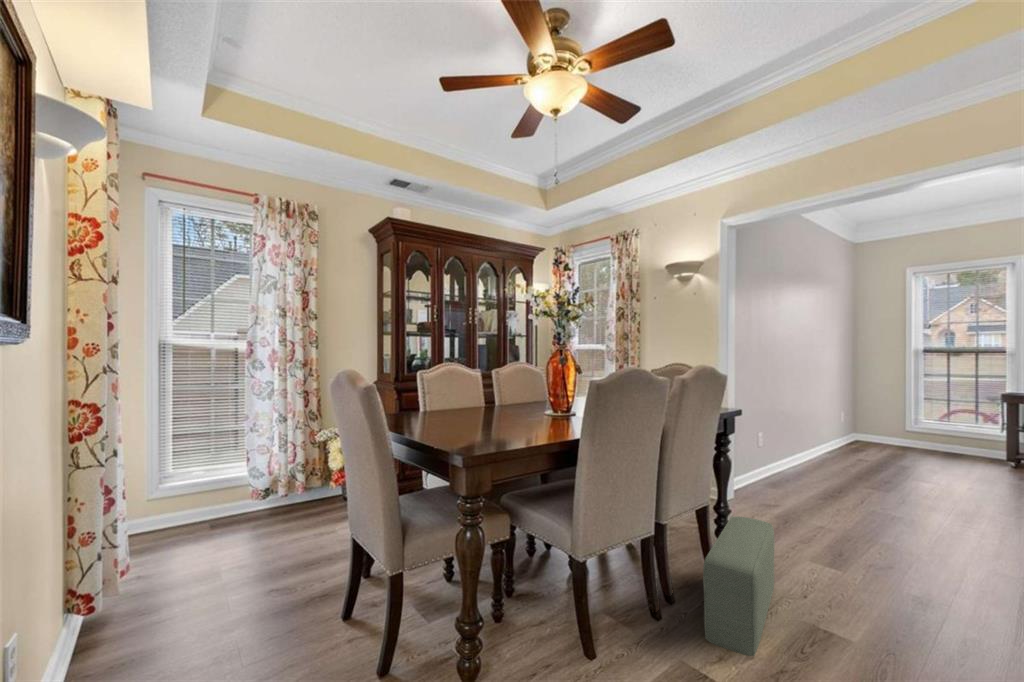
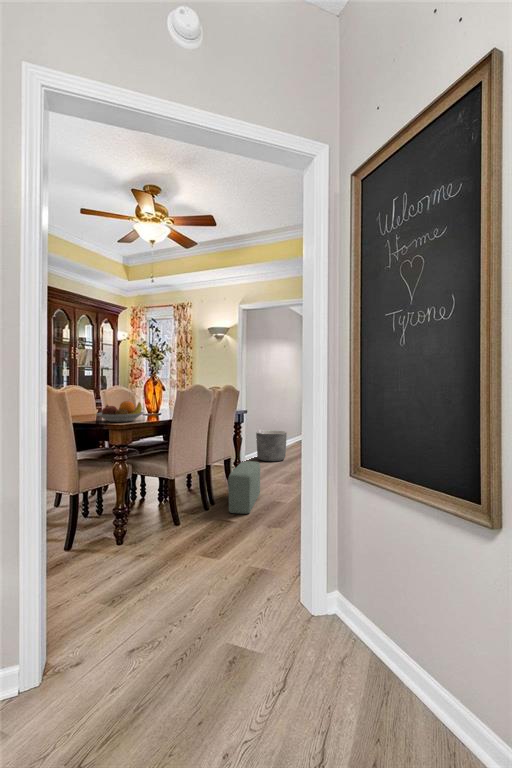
fruit bowl: none [446,399,531,439] -> present [96,401,144,422]
planter: none [755,436,818,496] -> present [256,430,287,461]

